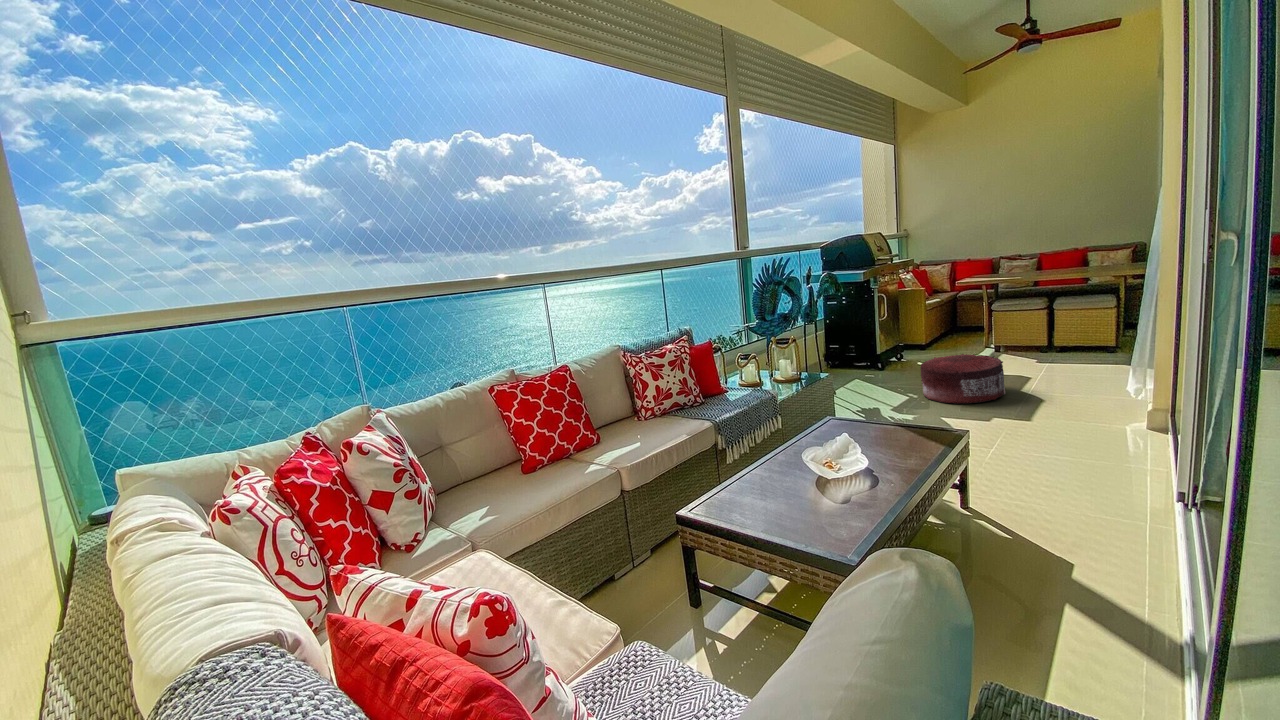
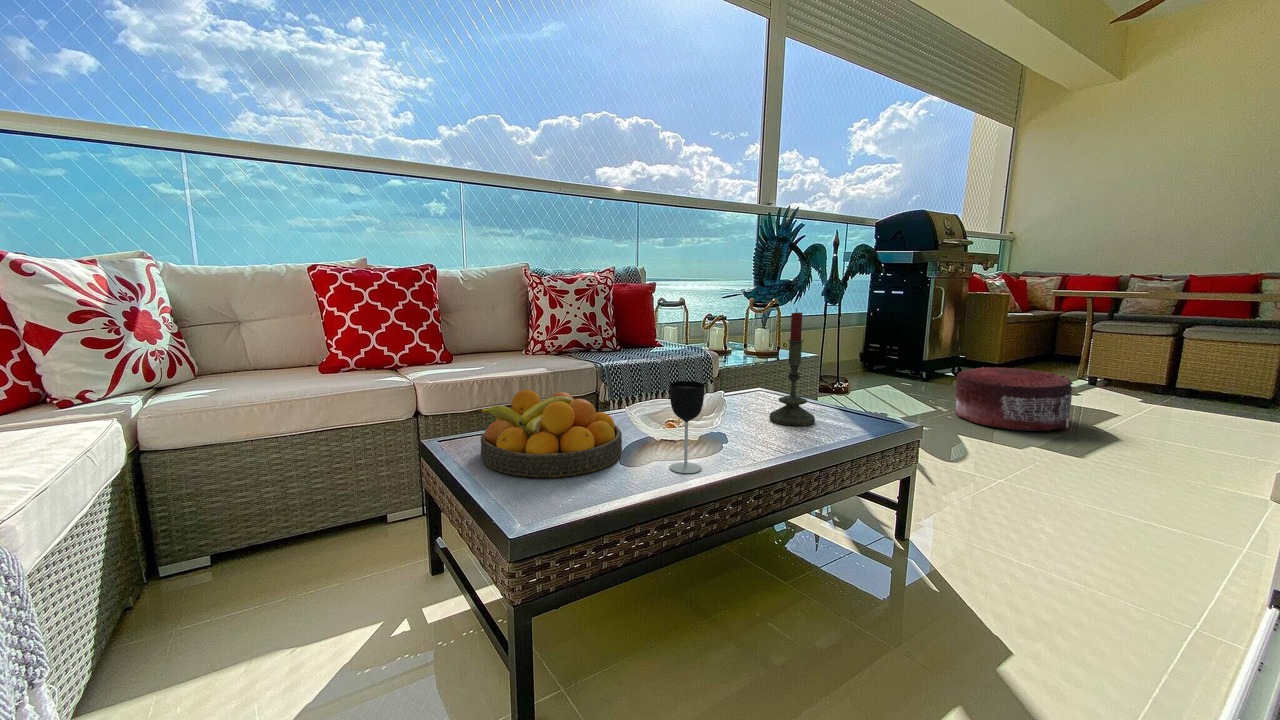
candle: none [876,367,908,446] -> present [770,309,815,426]
wine glass: none [865,437,892,496] -> present [670,381,705,473]
fruit bowl: none [741,458,838,521] -> present [478,390,622,478]

